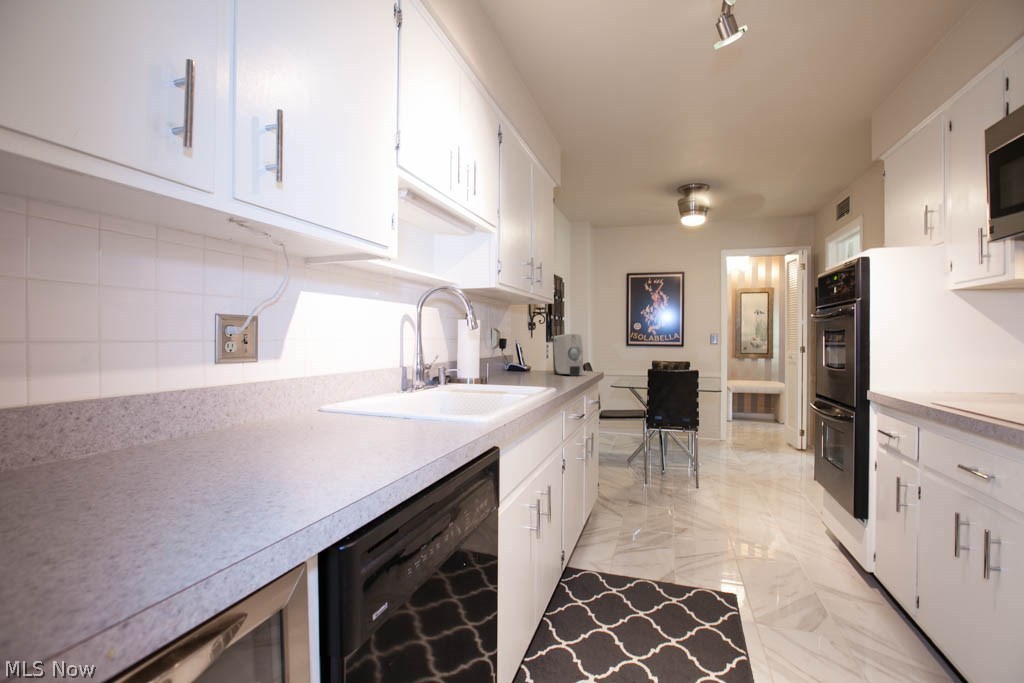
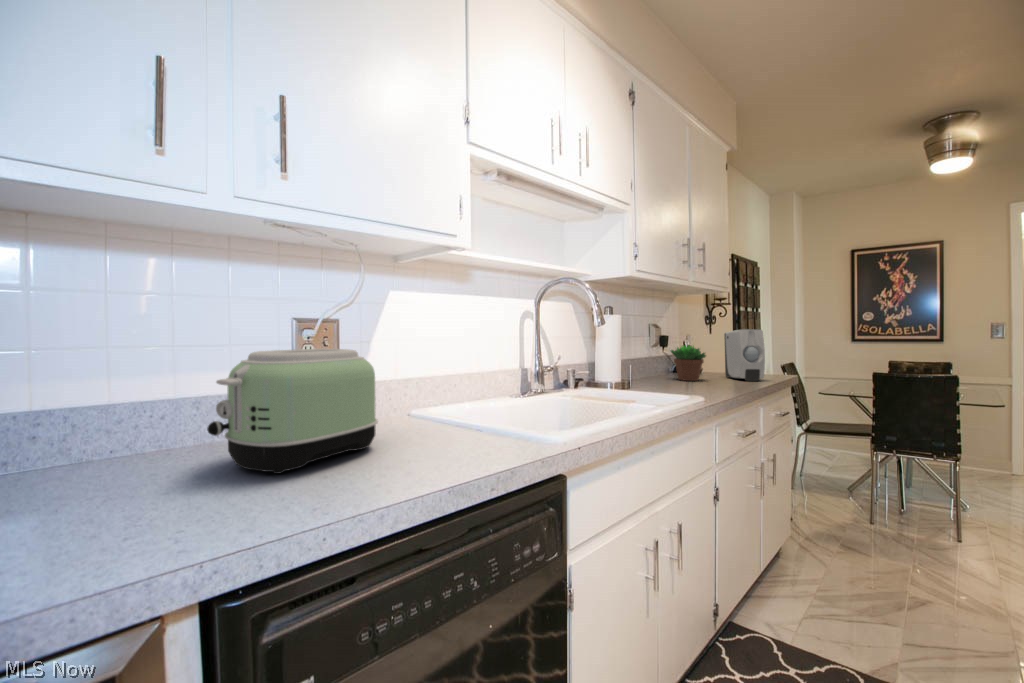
toaster: none [191,343,334,454] -> present [207,349,378,474]
succulent plant: none [513,346,541,377] -> present [671,346,706,381]

